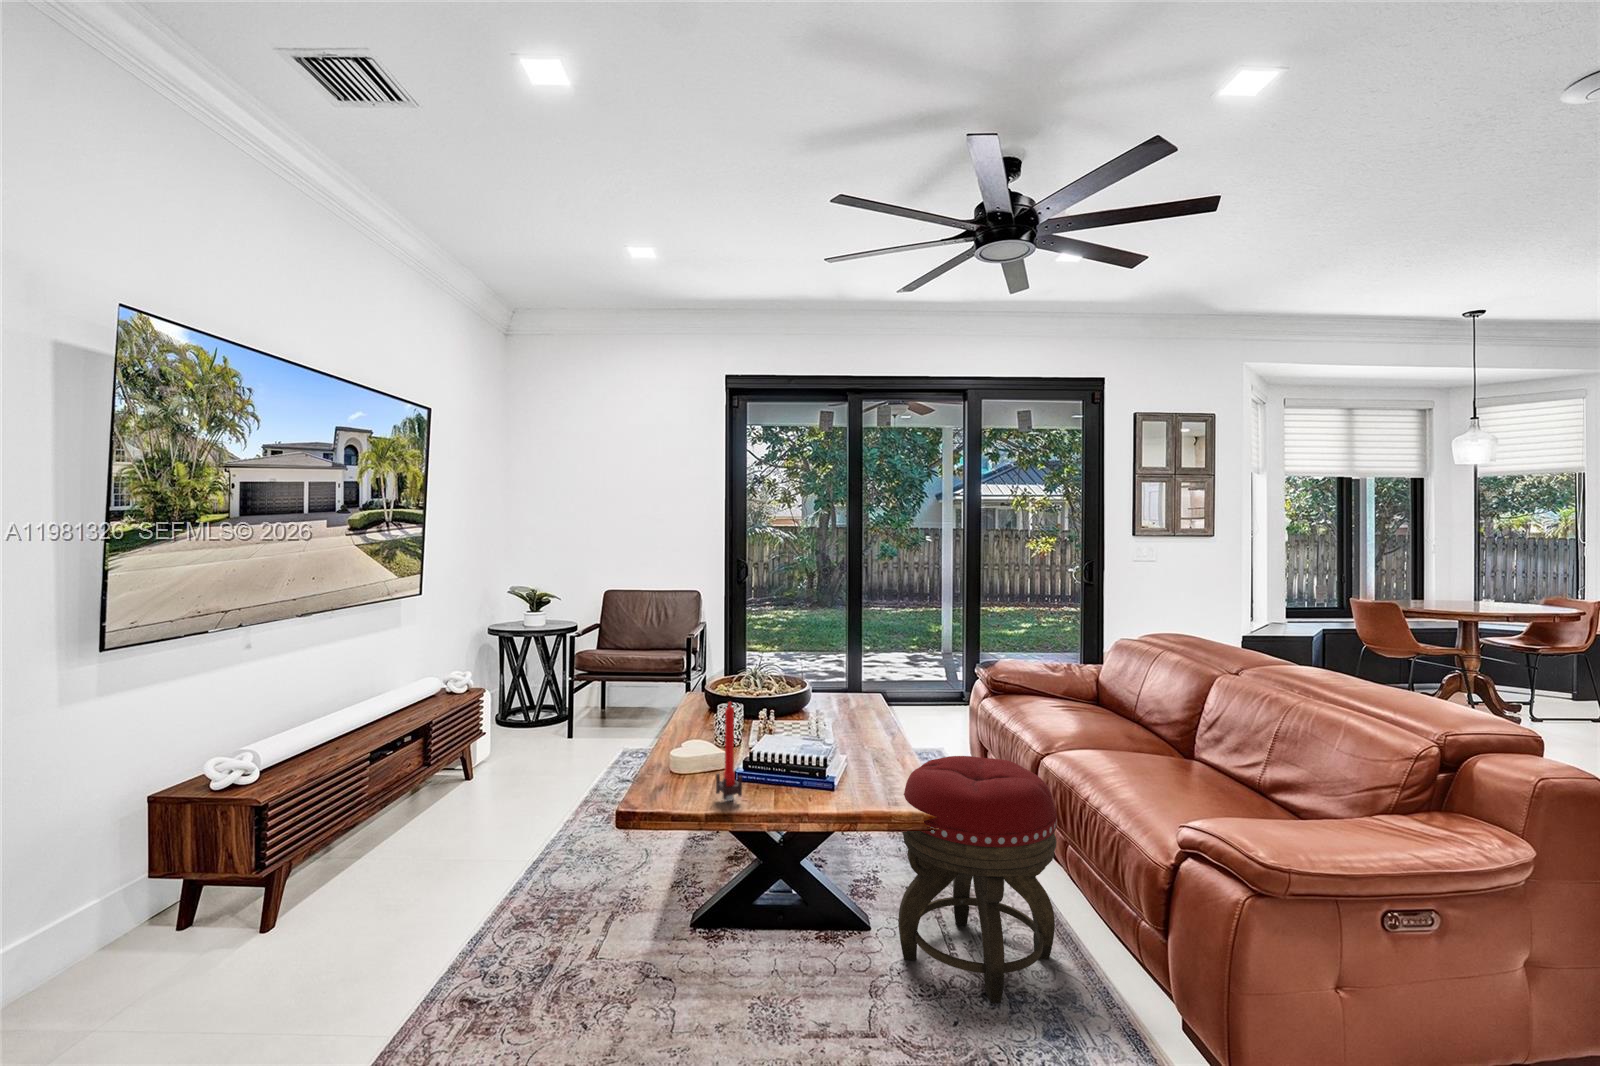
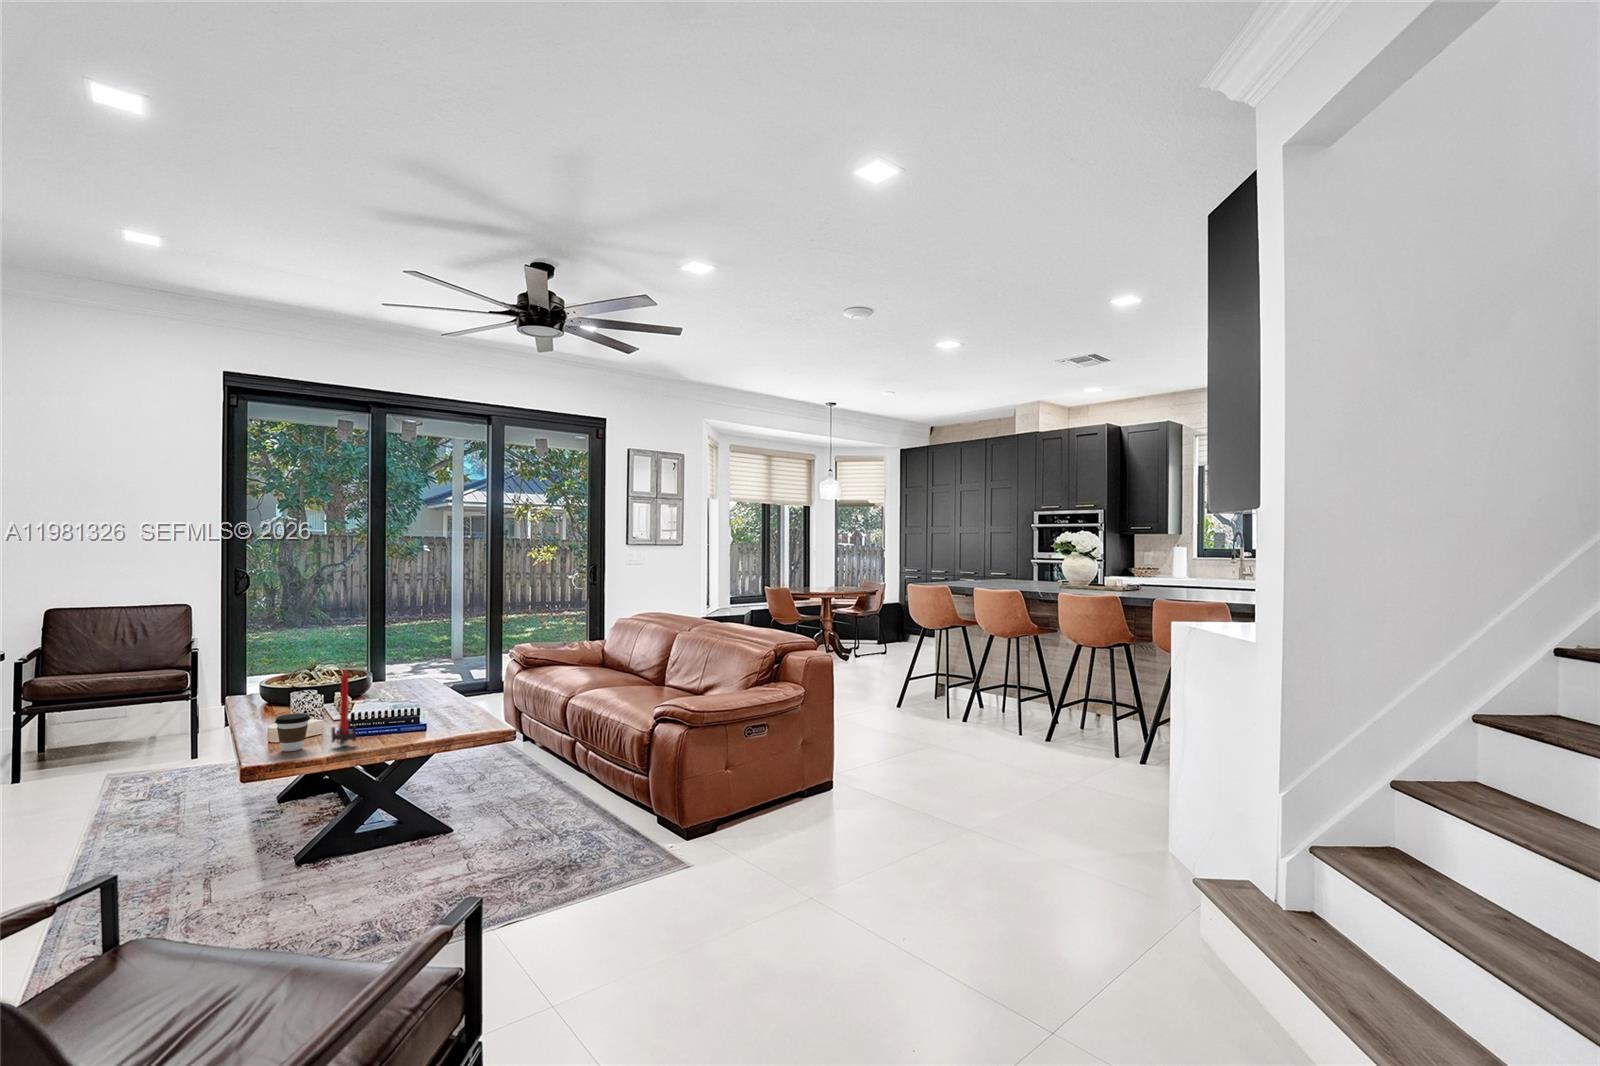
coffee cup: none [659,747,696,796] -> present [275,713,310,751]
footstool: present [898,756,1057,1003] -> none [477,694,586,842]

